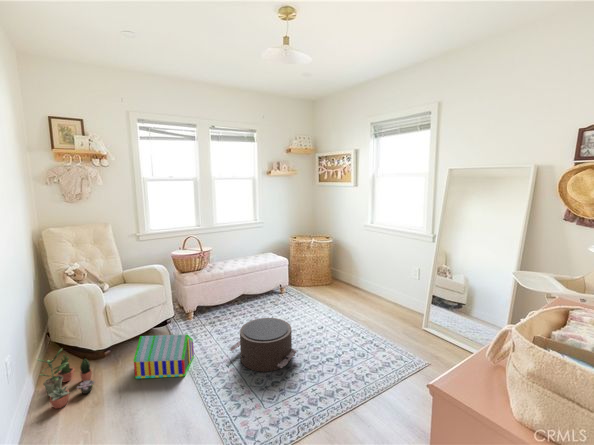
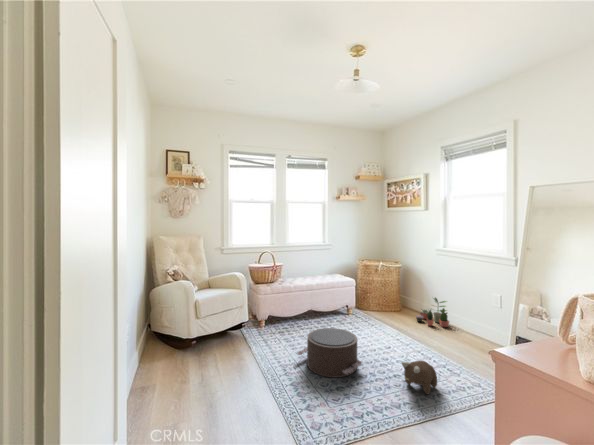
toy house: present [134,334,194,379] -> none [215,330,265,371]
plush toy: none [334,345,367,377] -> present [402,361,437,394]
potted plant: present [37,349,95,409] -> present [416,298,449,327]

